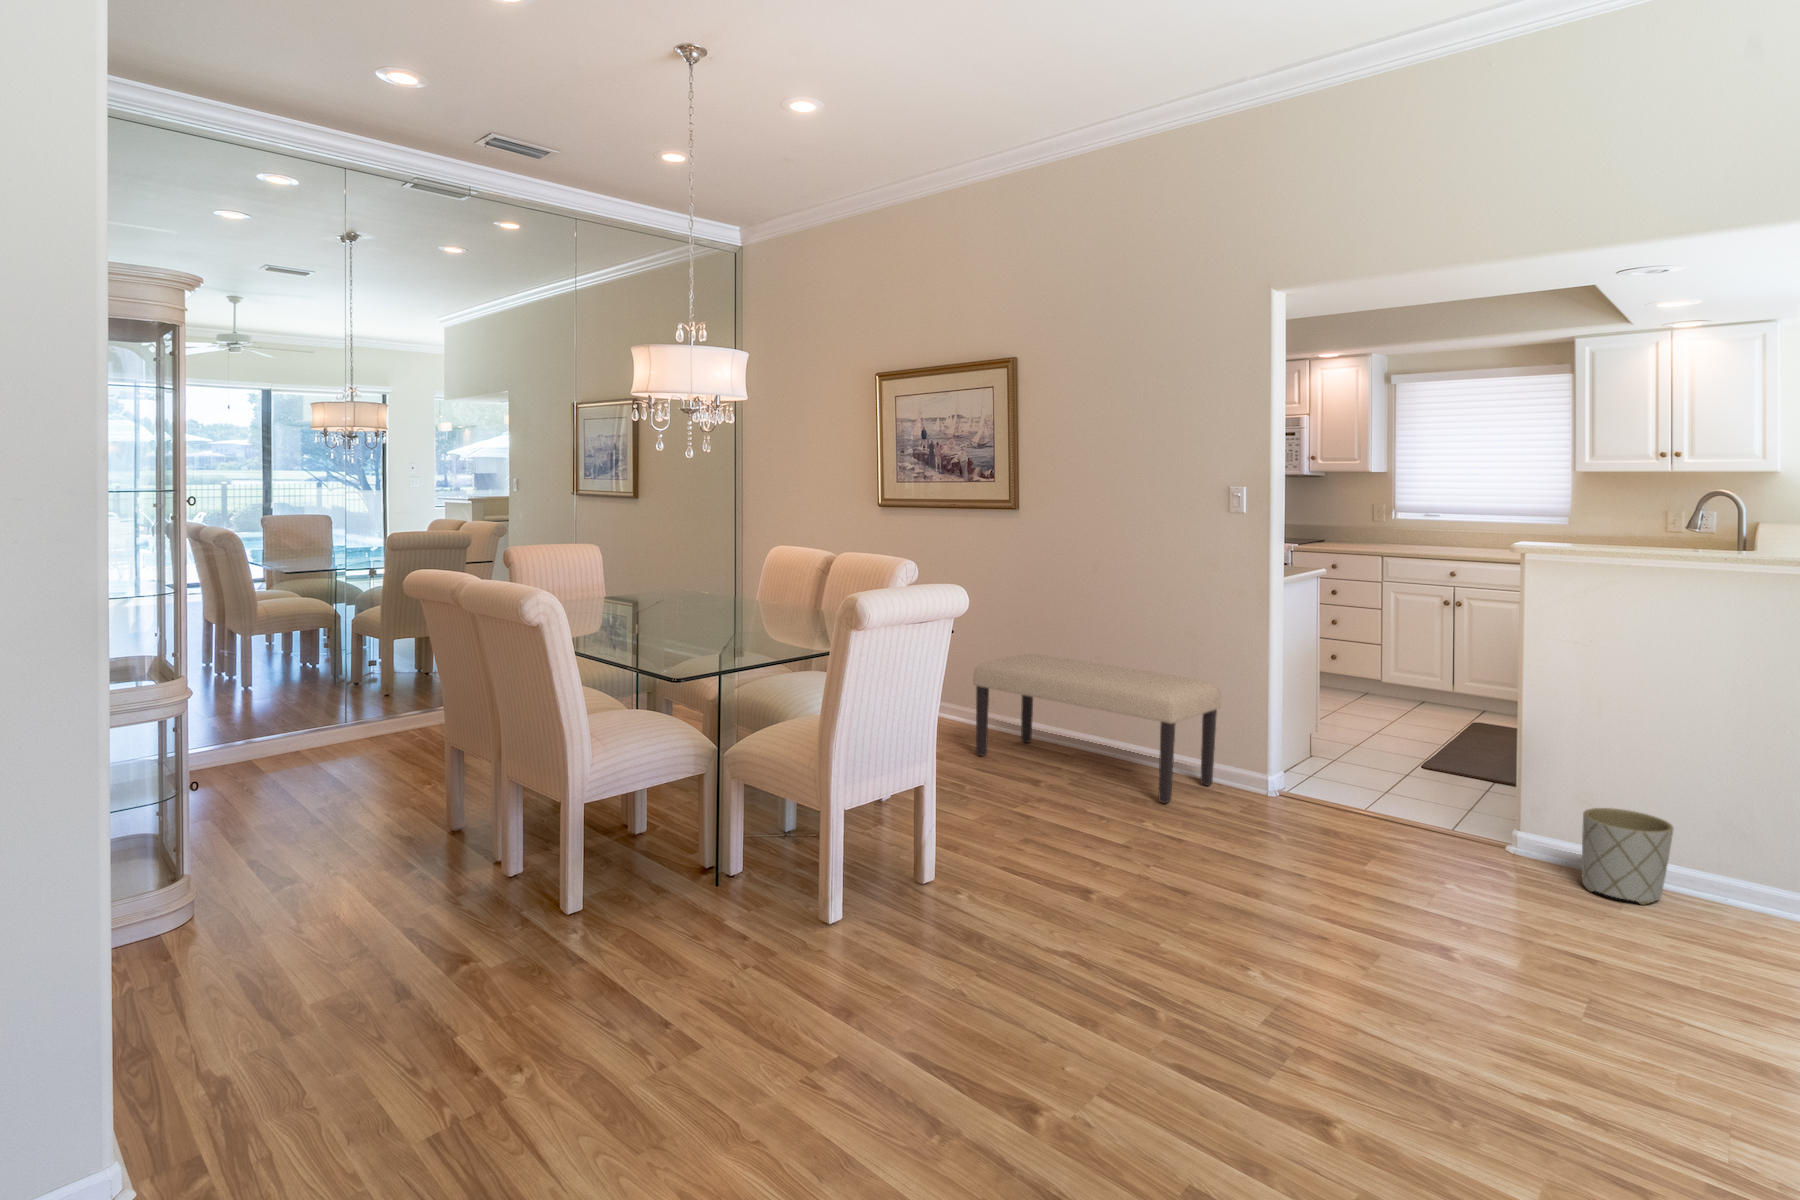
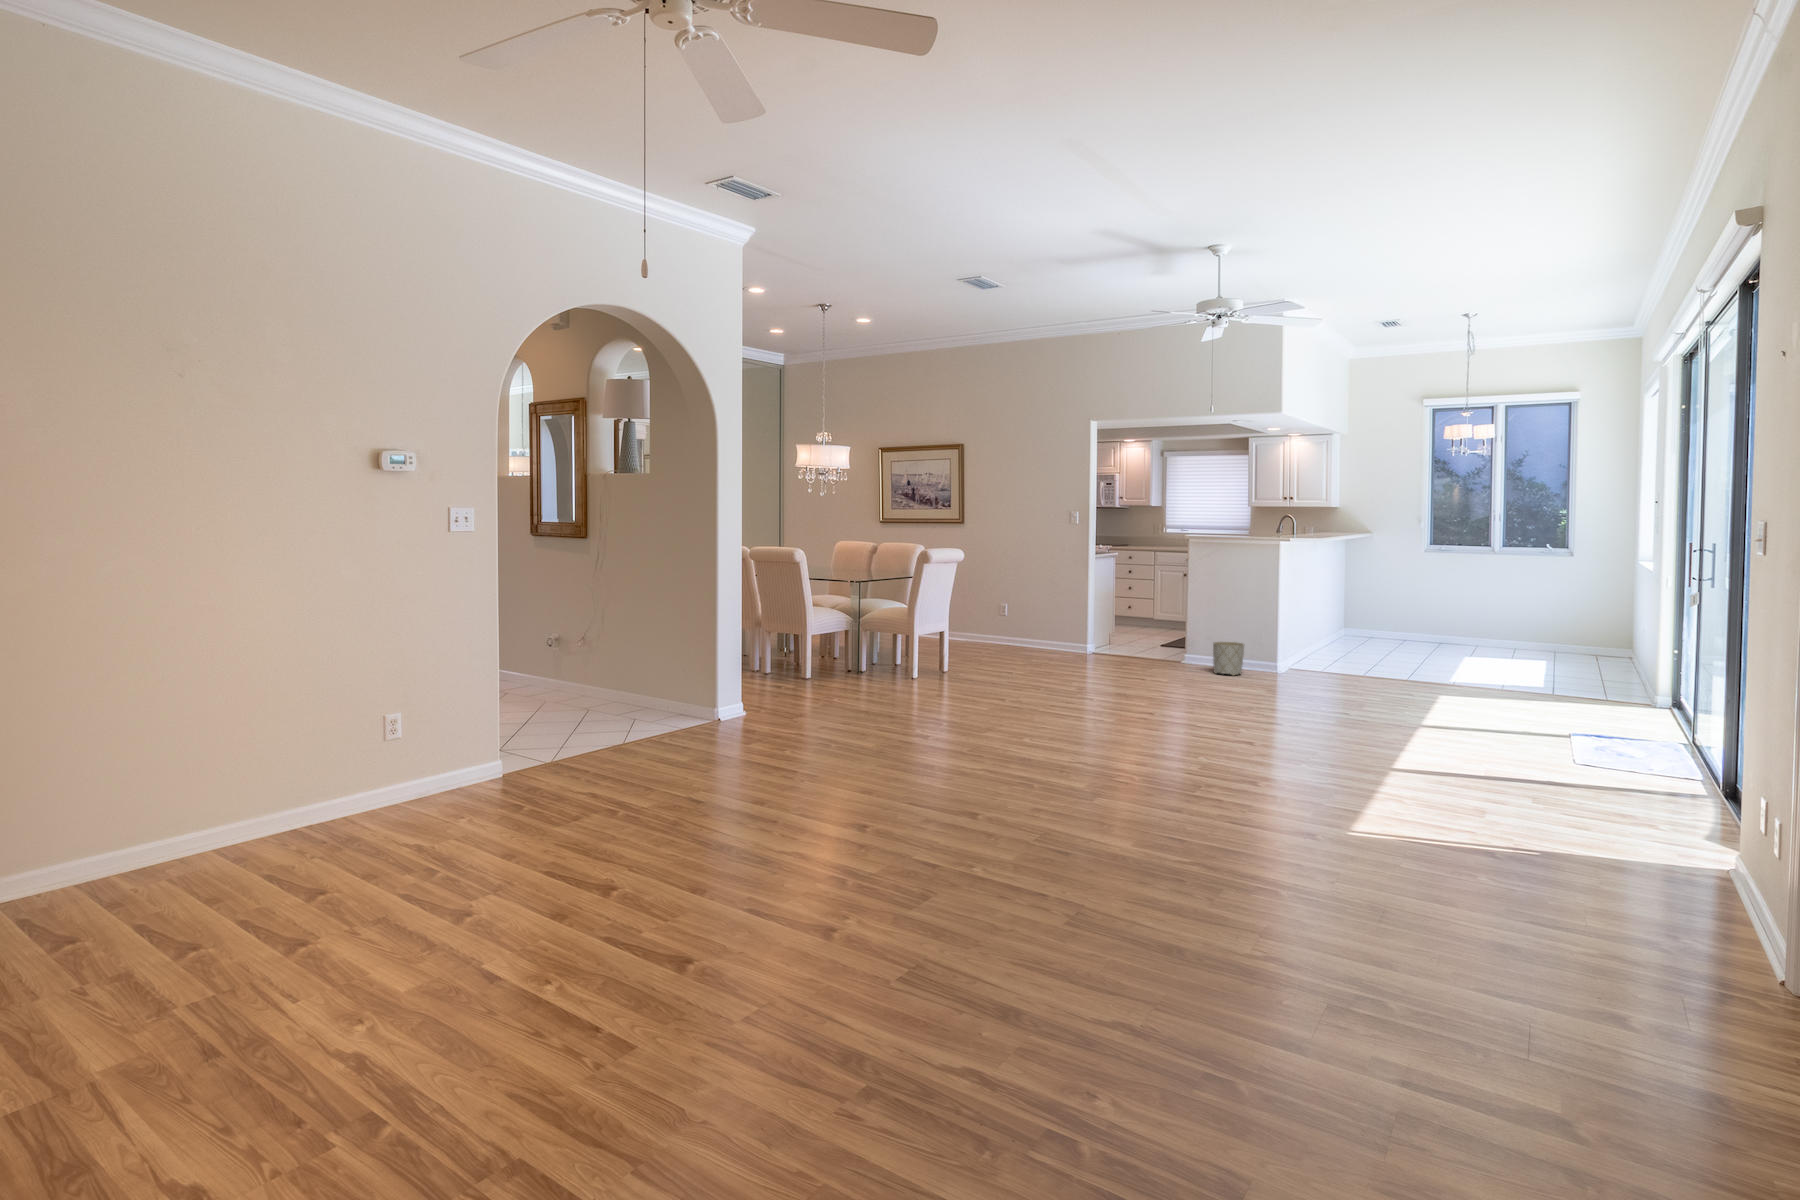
bench: present [973,654,1221,804] -> none [945,598,1069,659]

